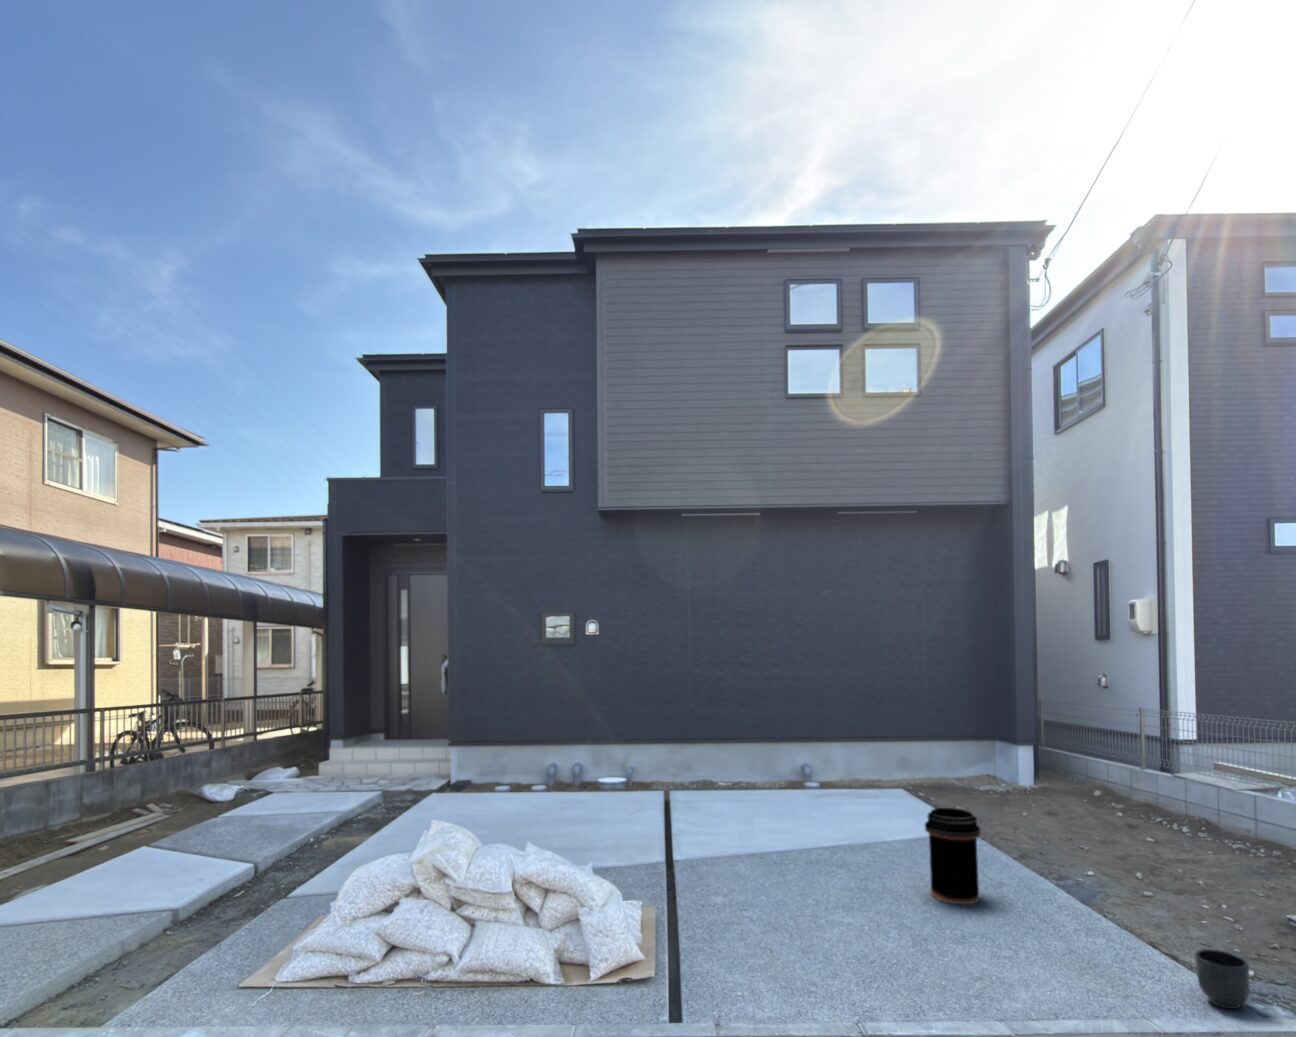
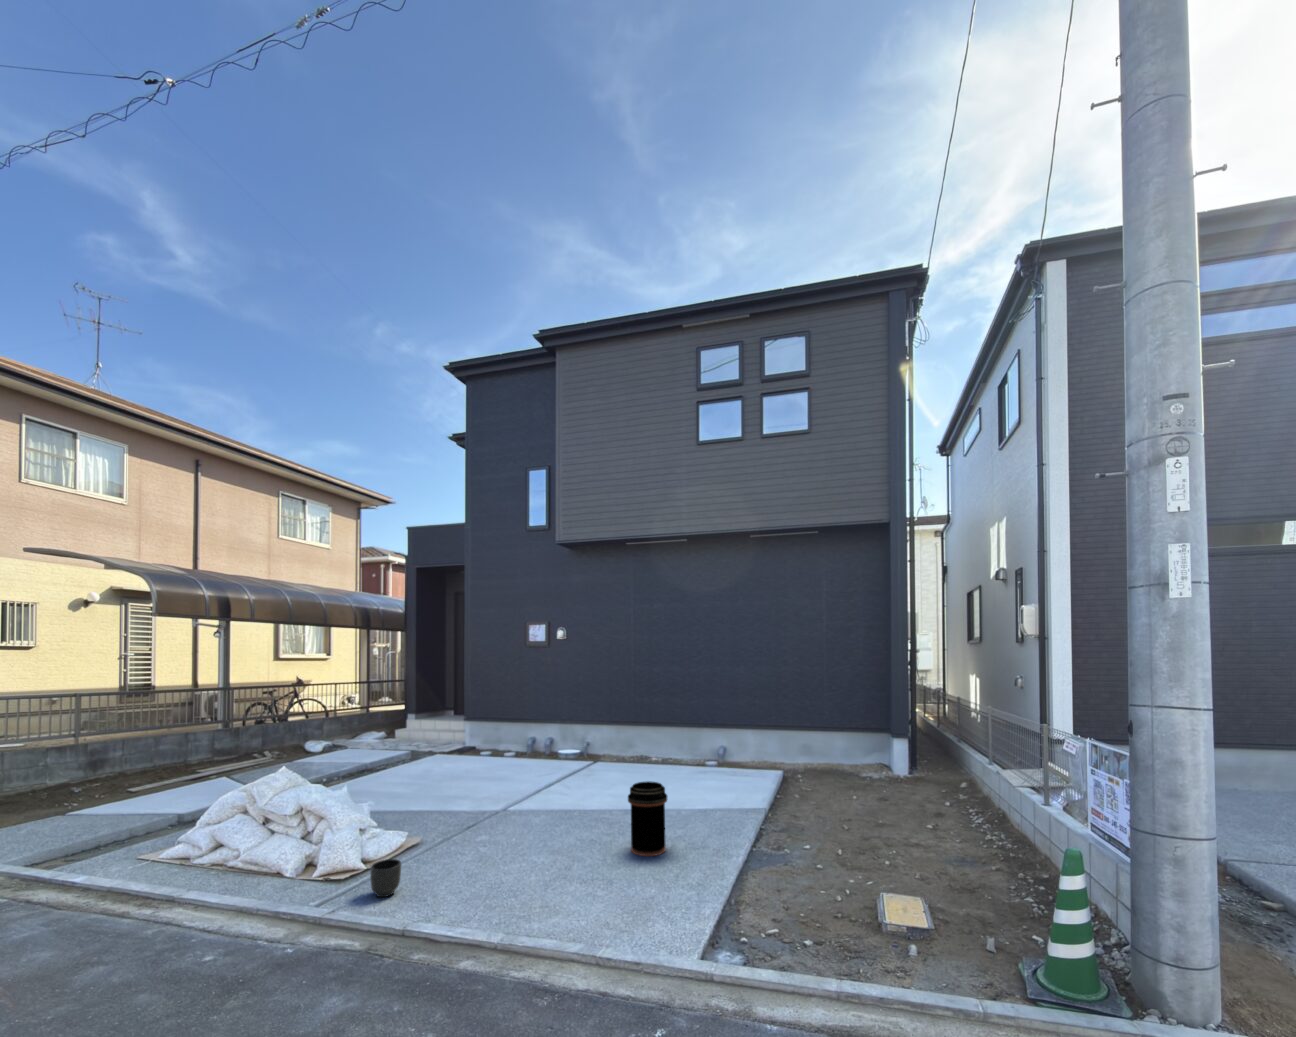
planter: present [1195,949,1250,1009] -> present [370,859,401,897]

